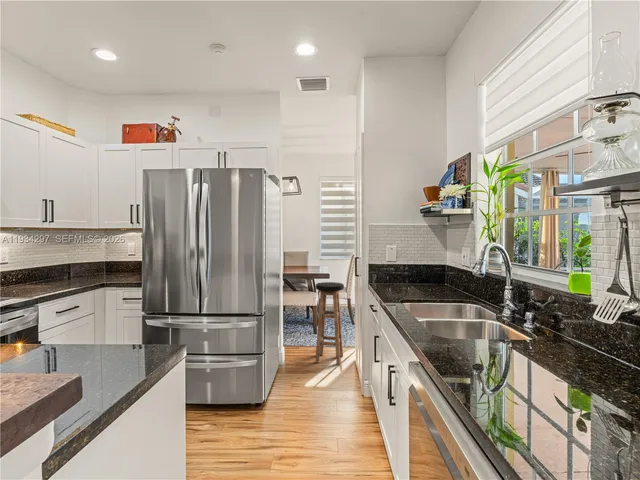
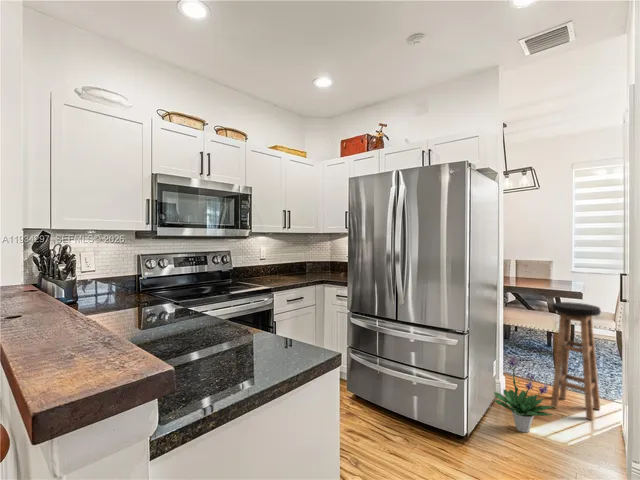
potted plant: none [280,329,321,386] -> present [494,356,554,432]

